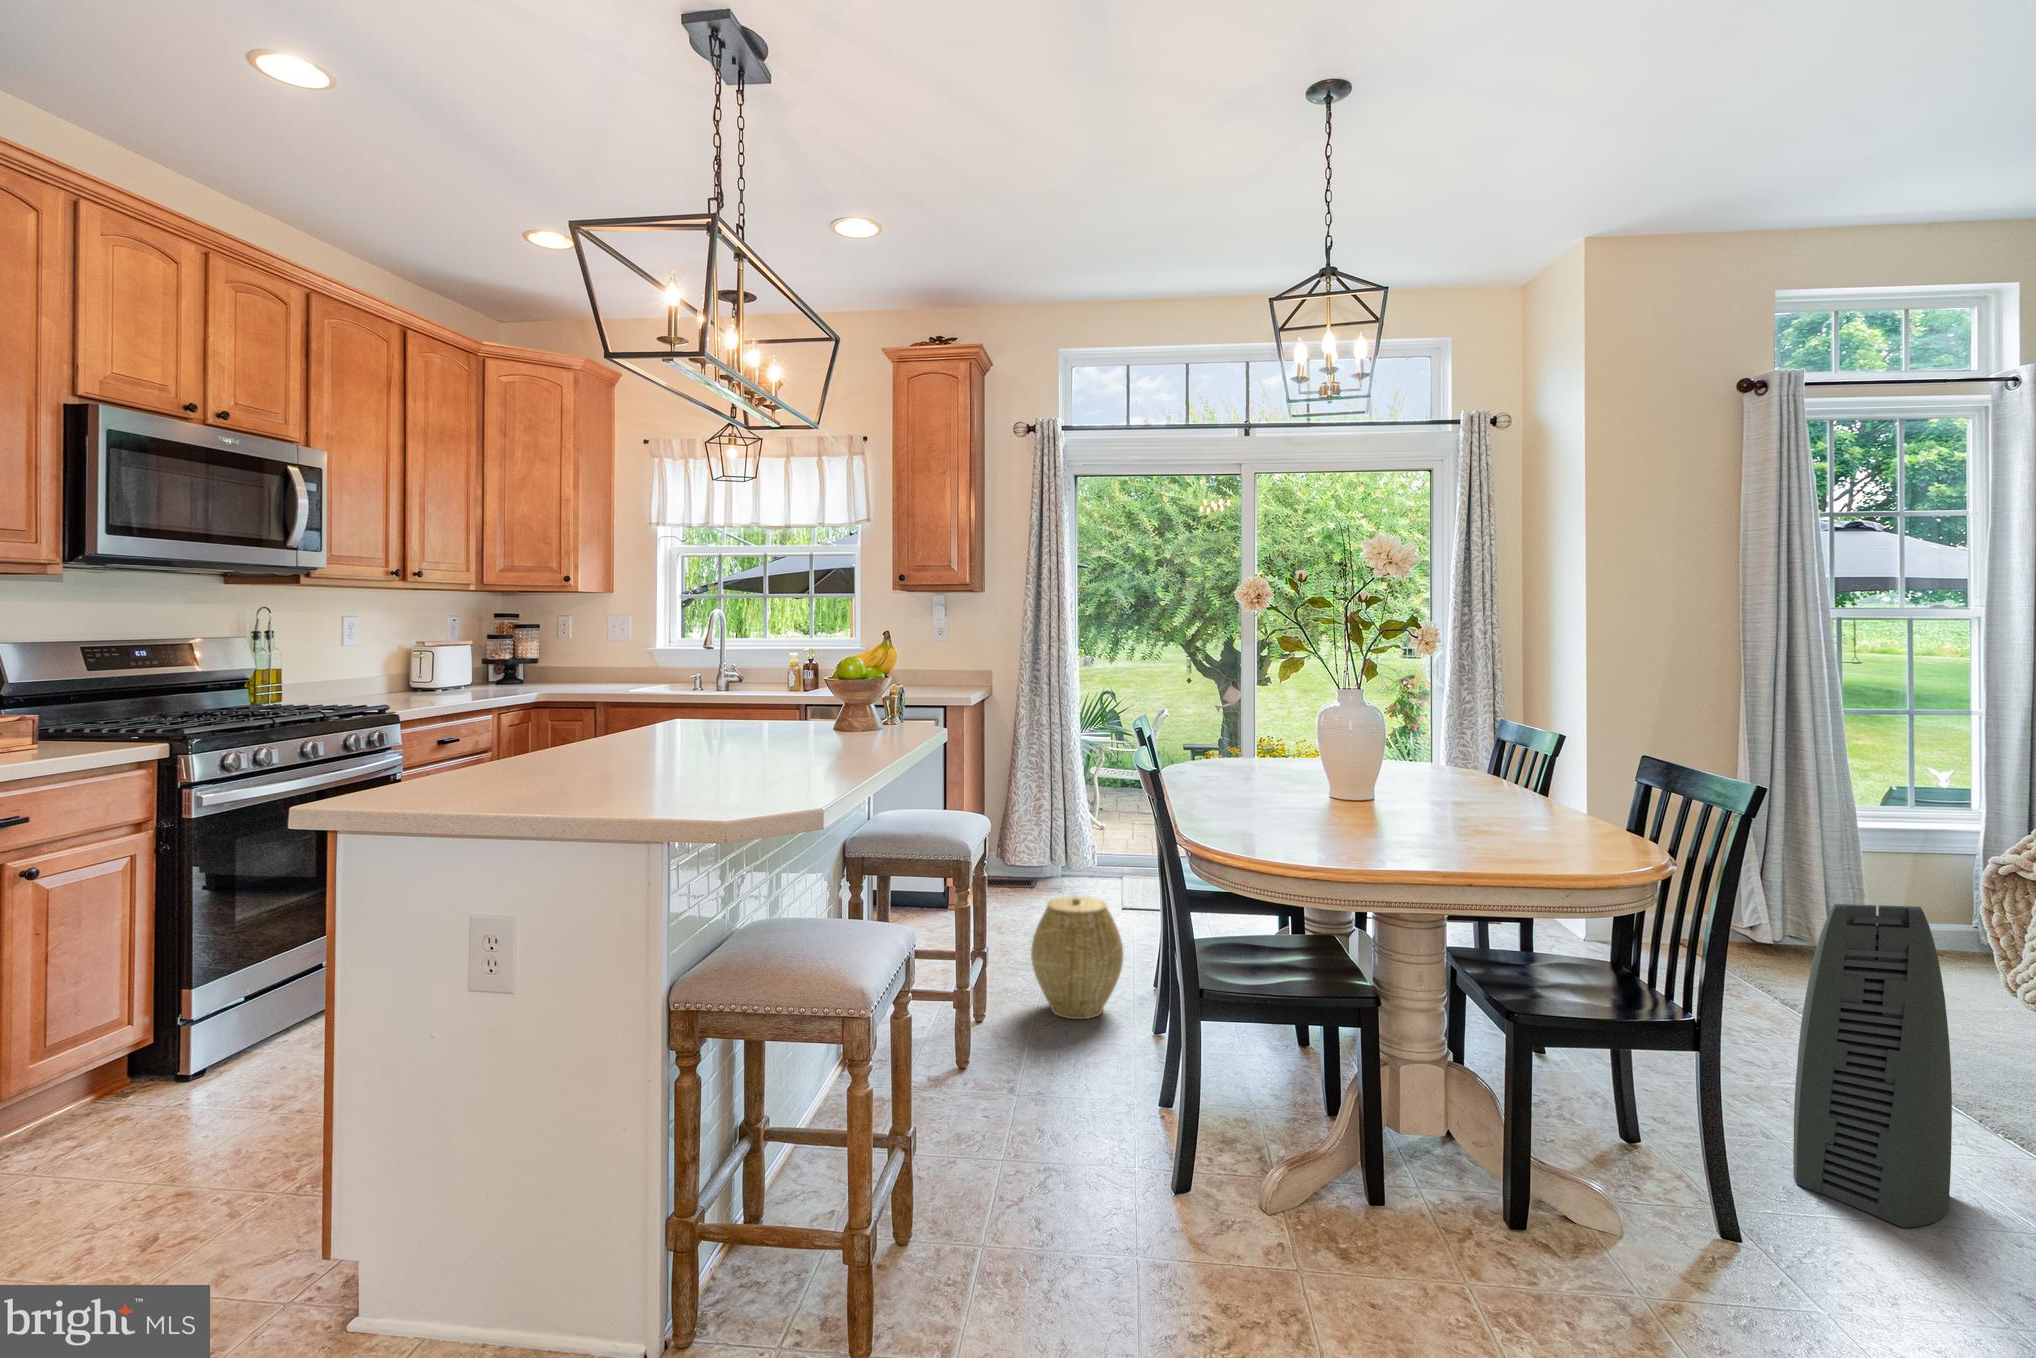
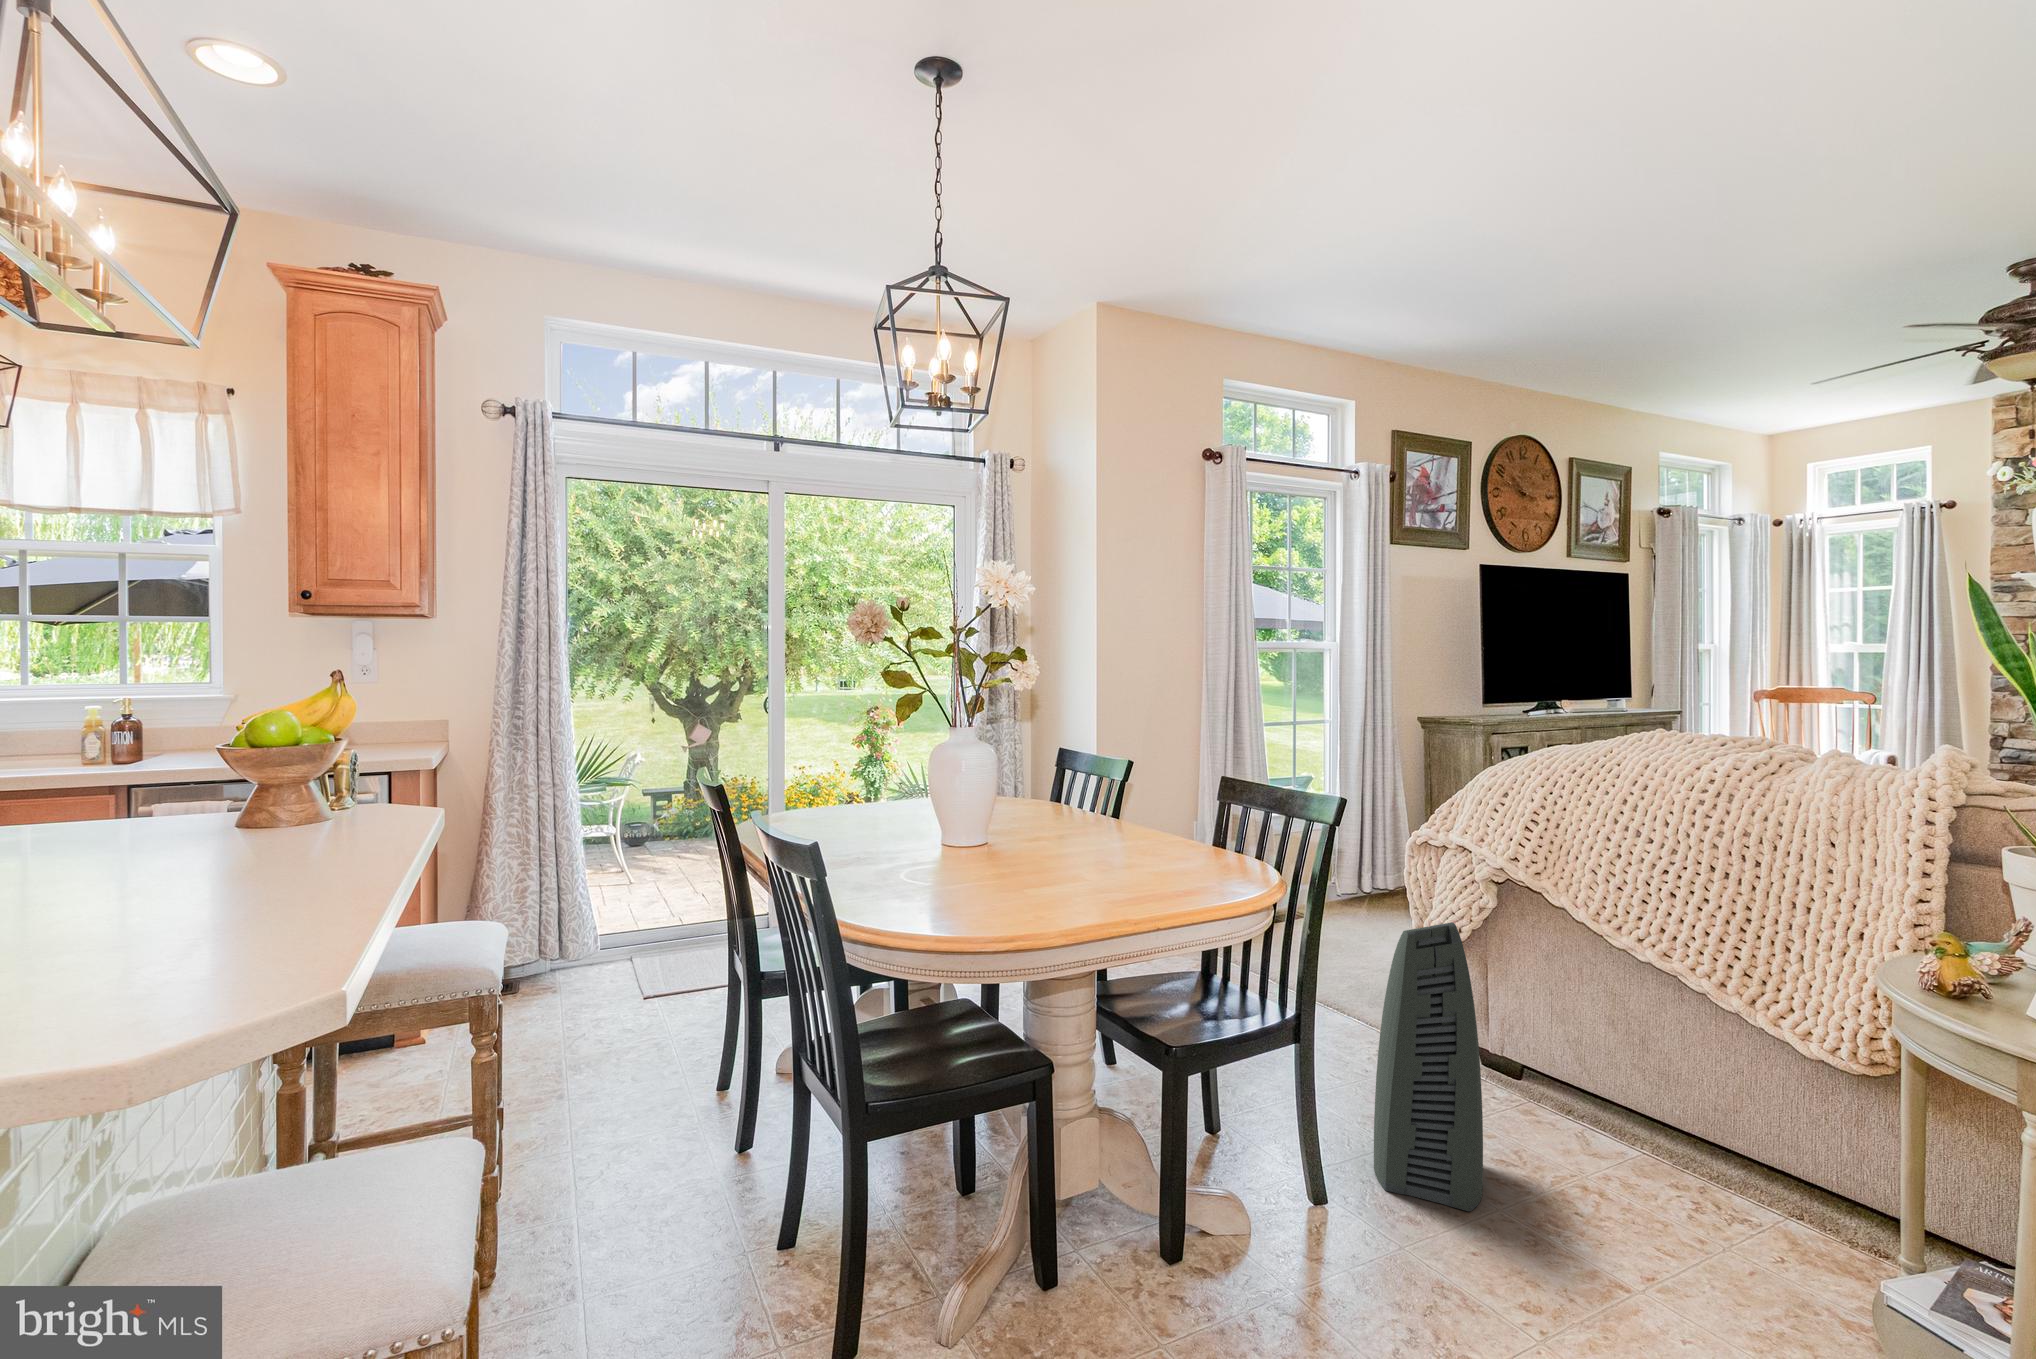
woven basket: present [1031,897,1123,1019] -> none [565,1028,697,1202]

